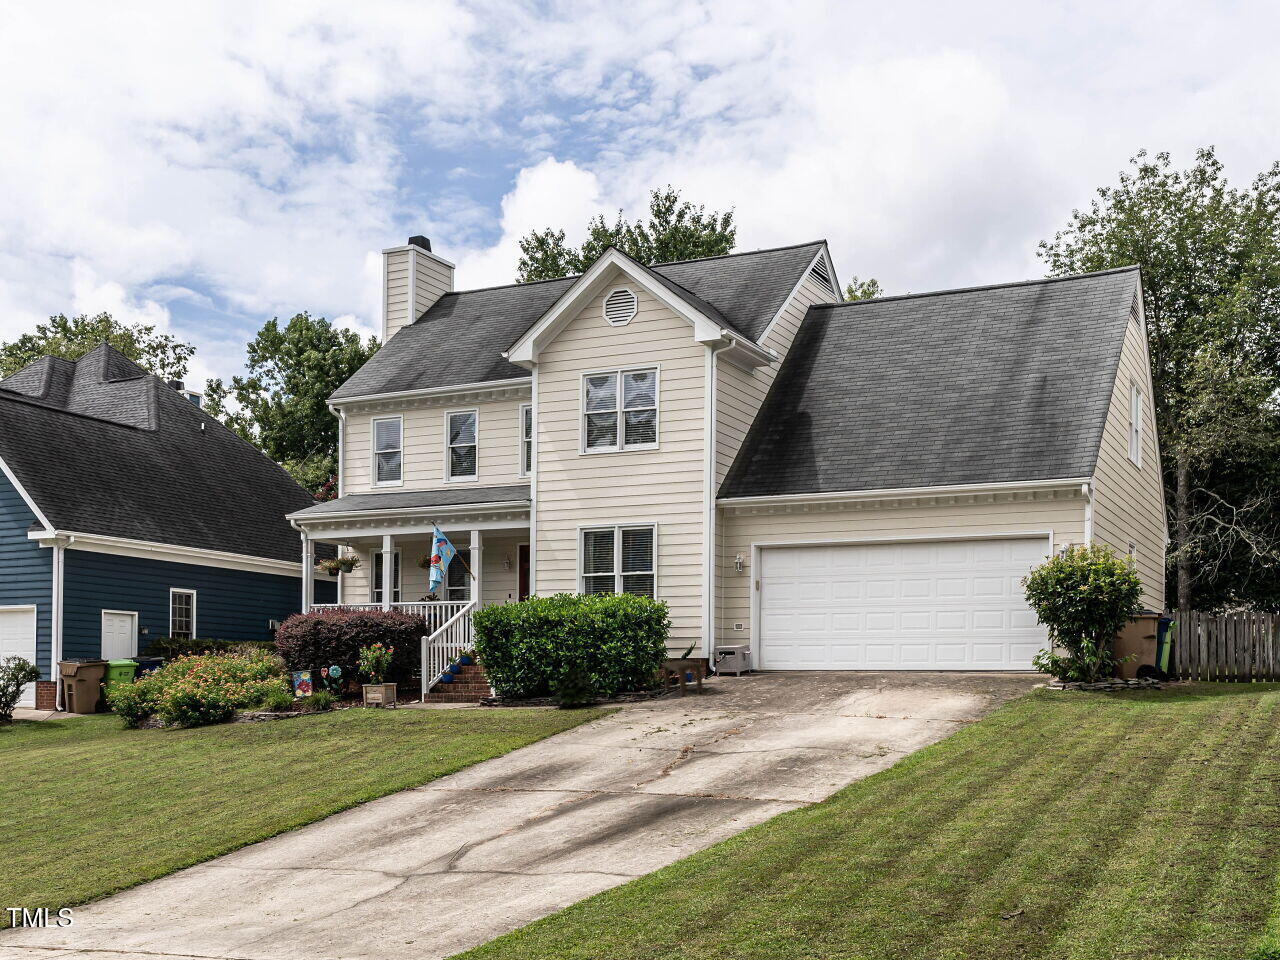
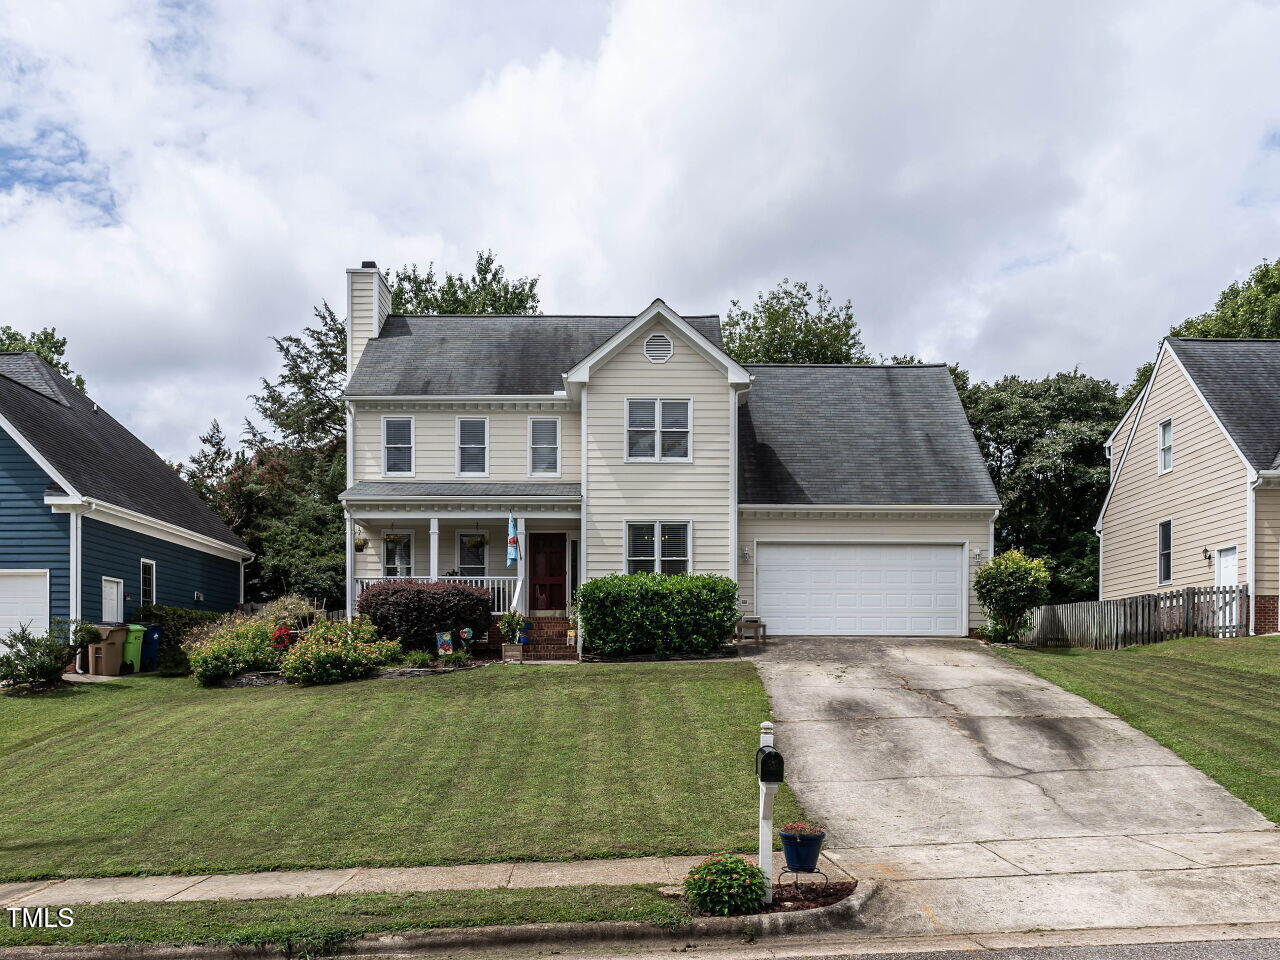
potted plant: present [551,669,596,707] -> present [156,647,191,676]

